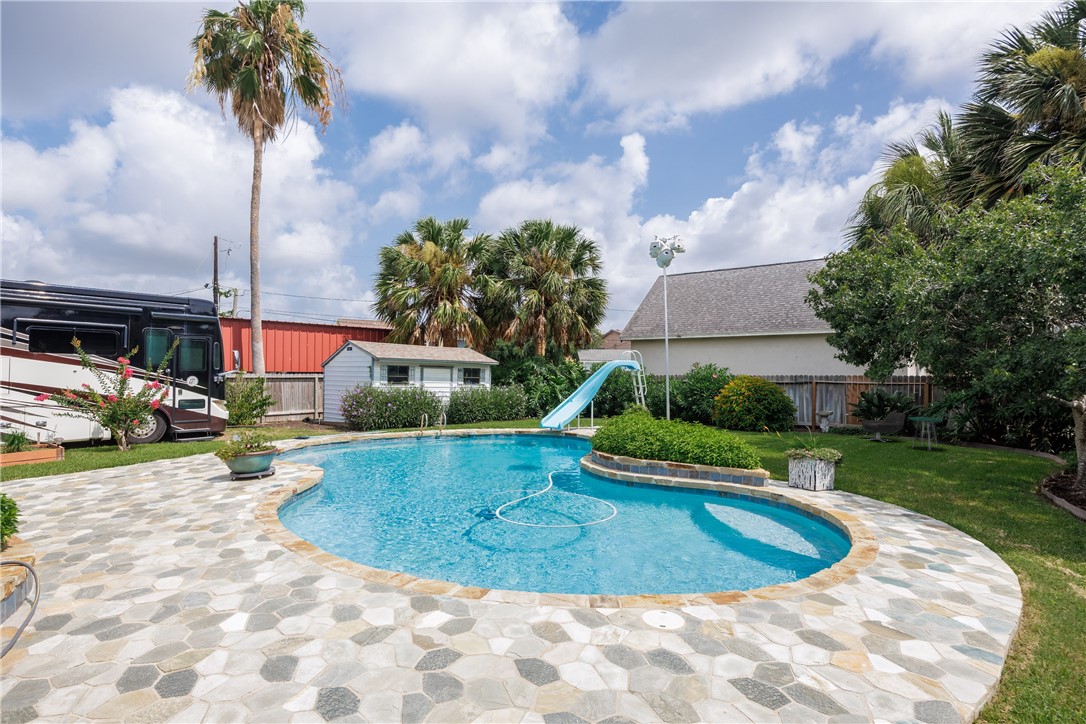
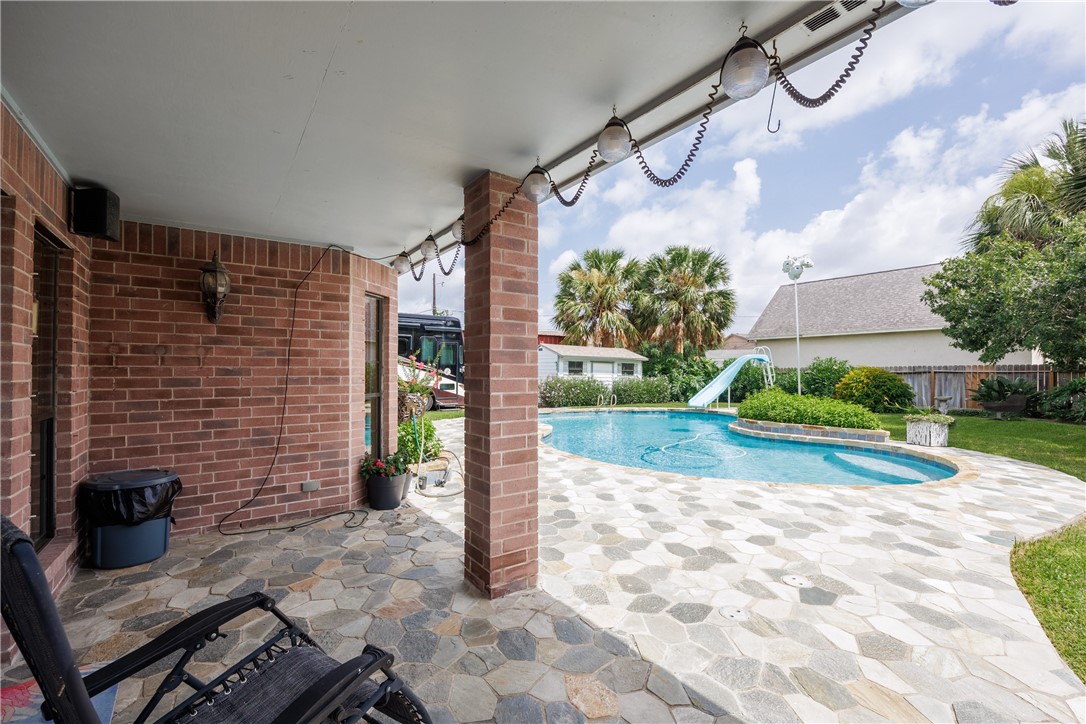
side table: present [910,417,941,445] -> none [1029,398,1067,426]

